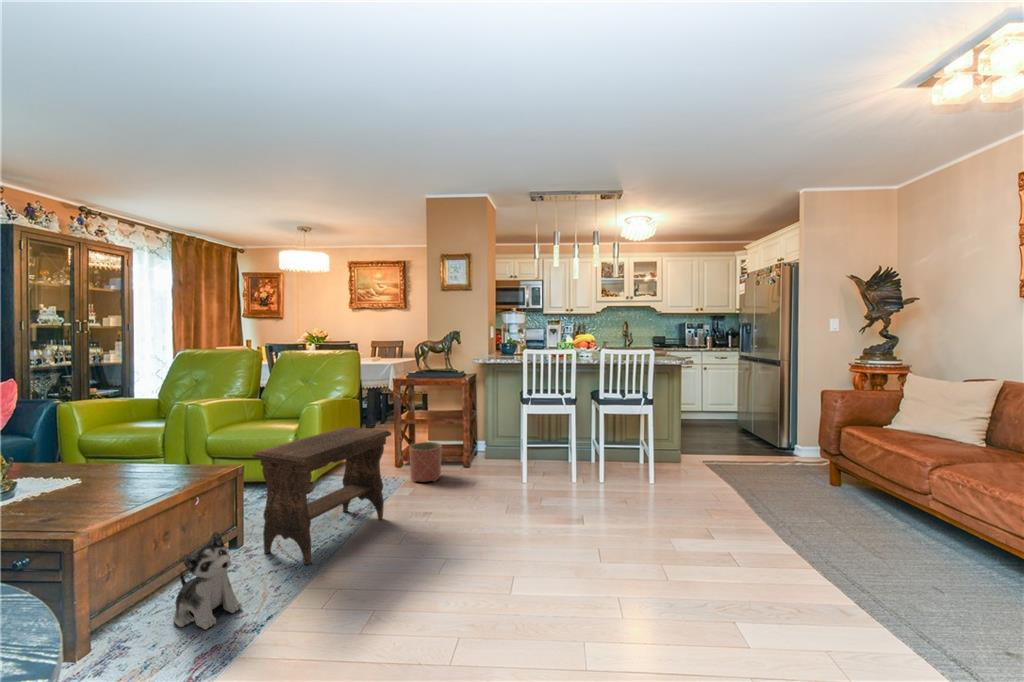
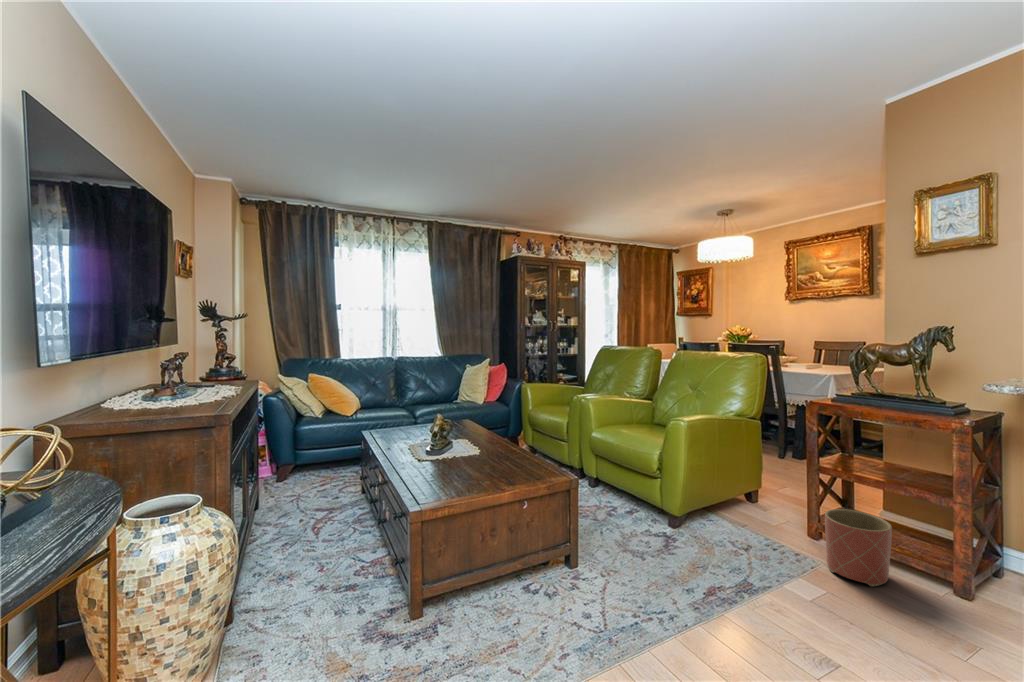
footstool: present [253,426,391,564] -> none [577,461,763,633]
plush toy: present [174,532,242,629] -> none [476,551,530,655]

